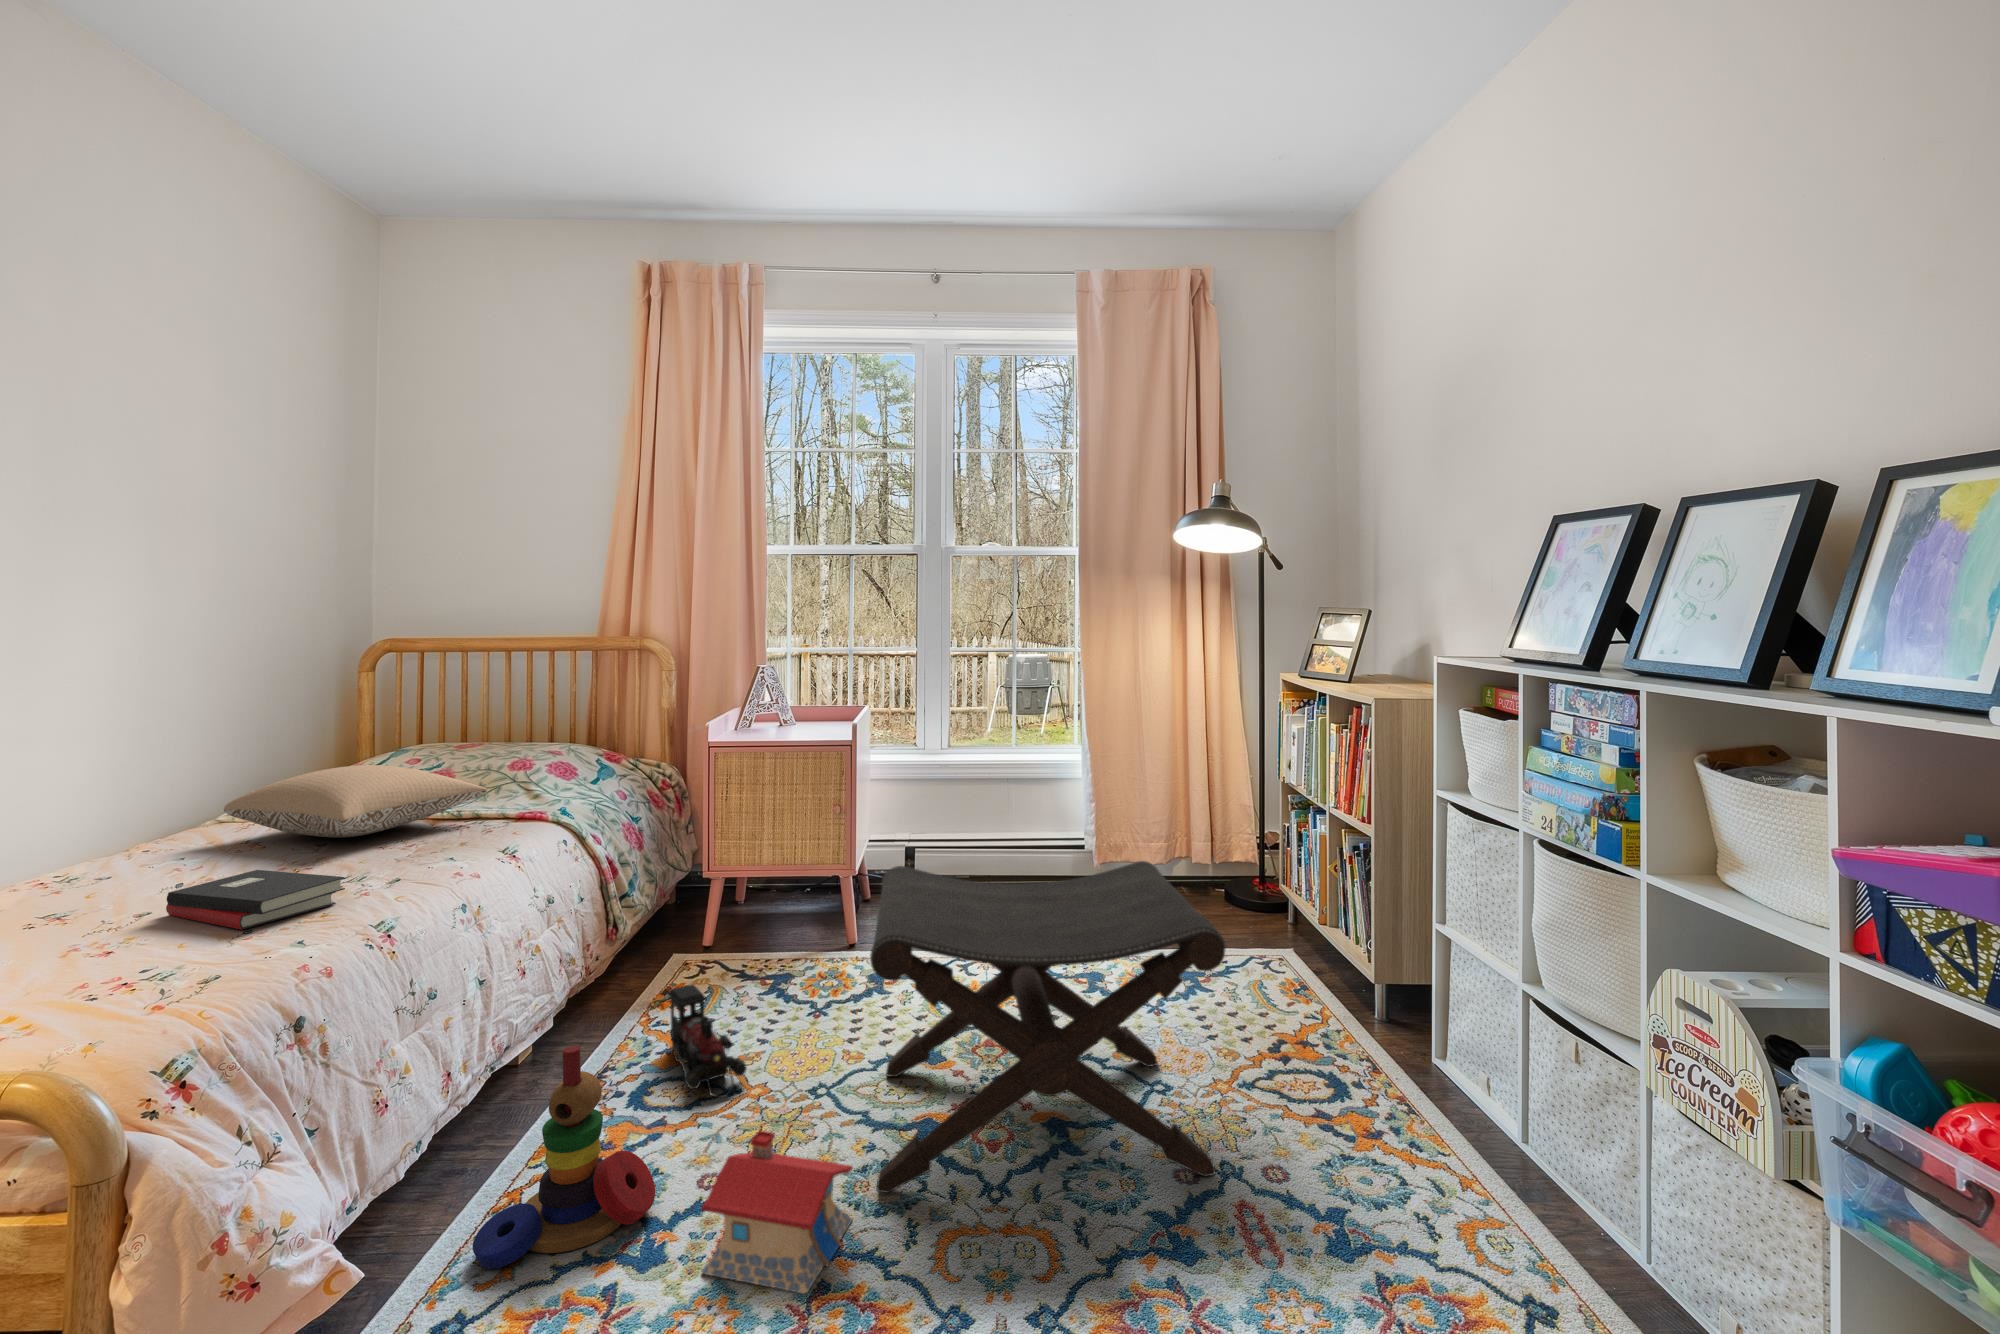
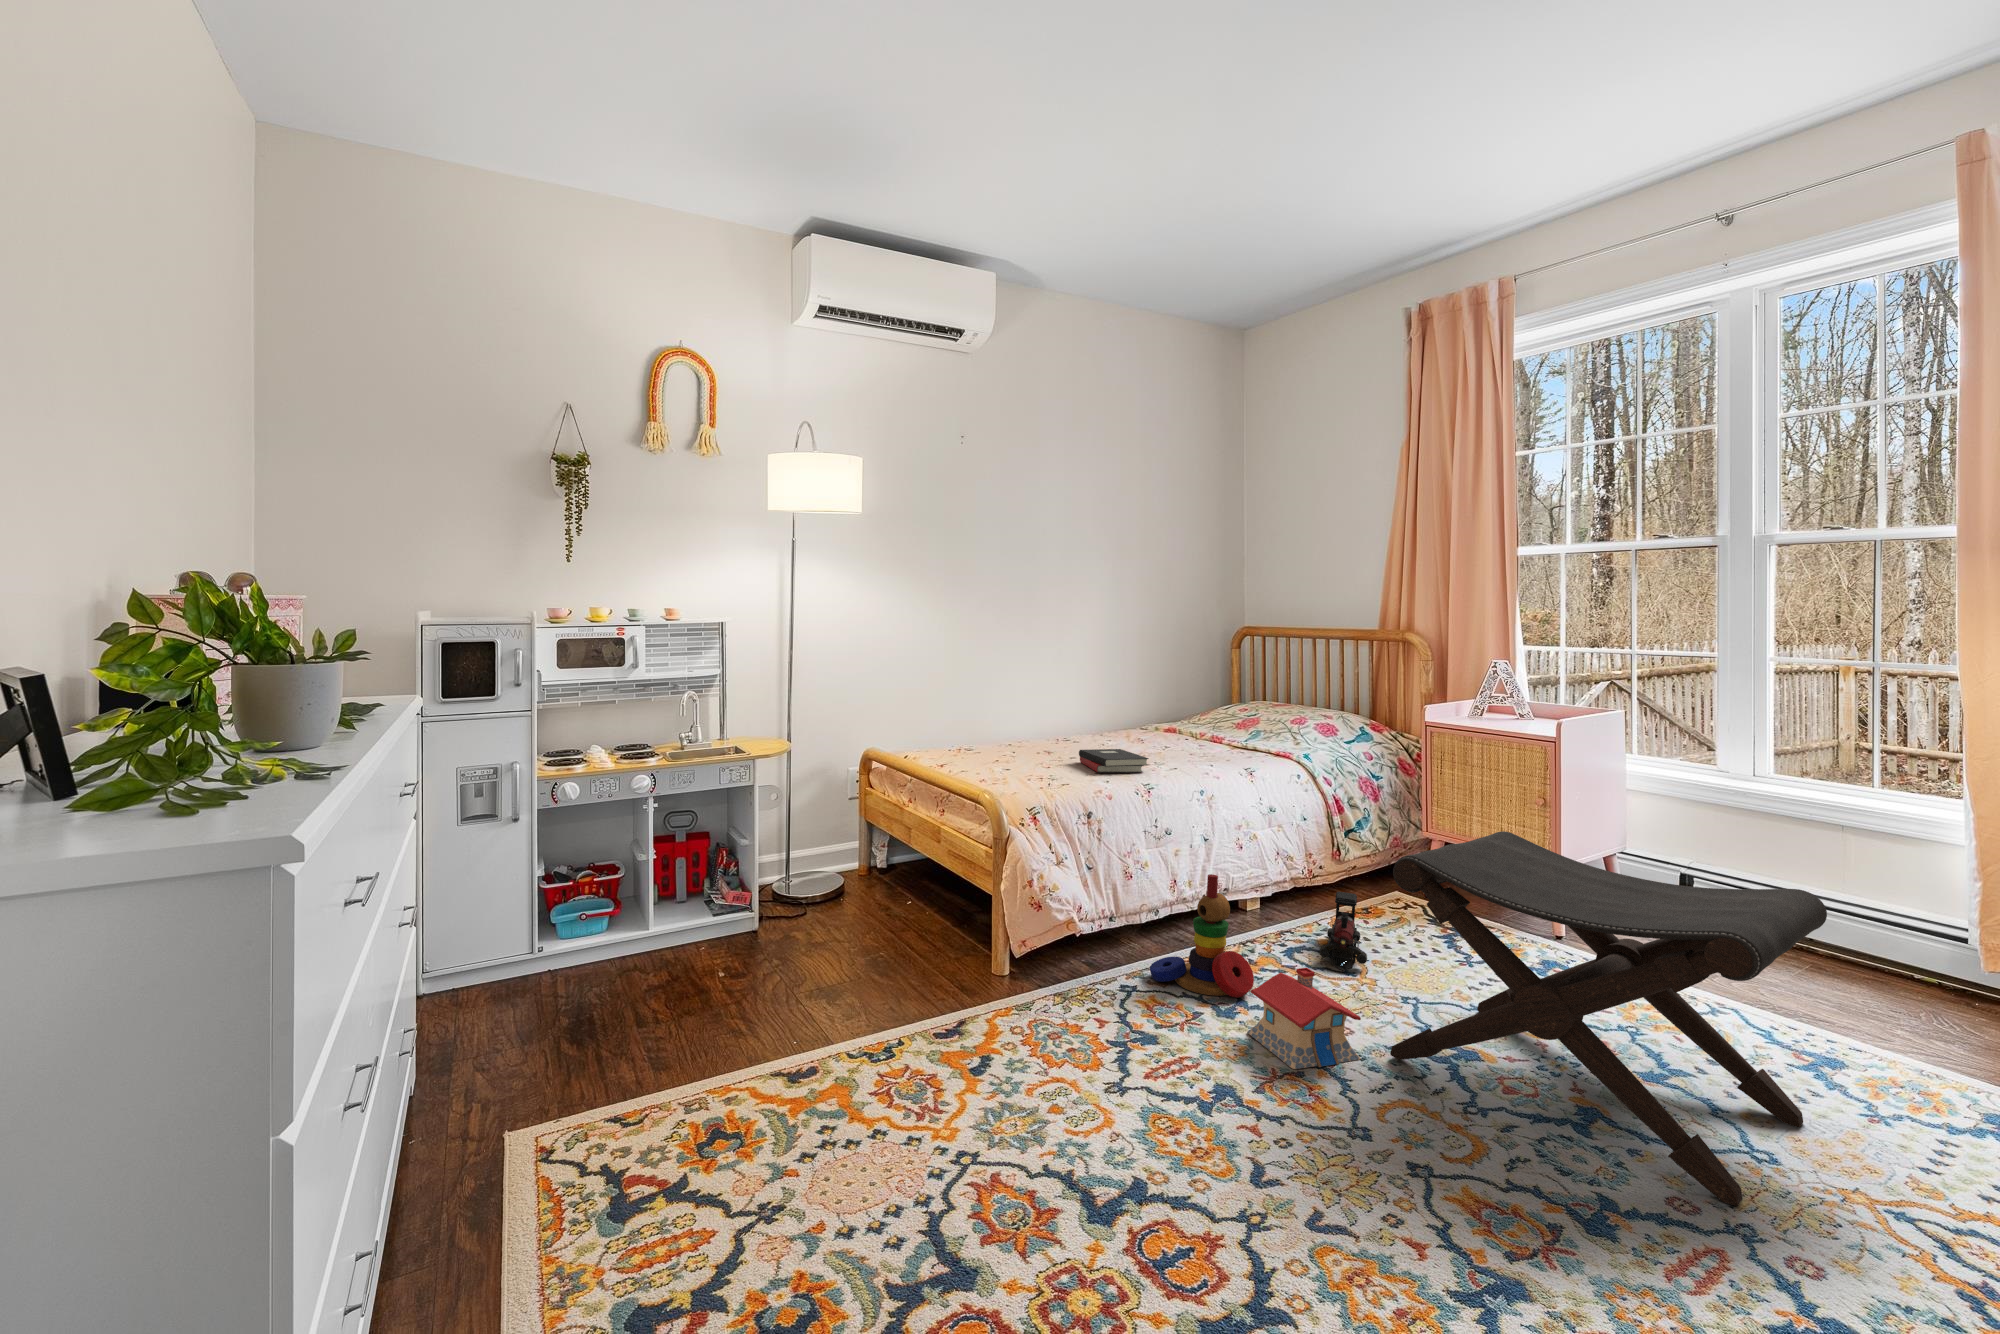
pillow: present [224,765,487,837] -> none [1131,706,1264,748]

